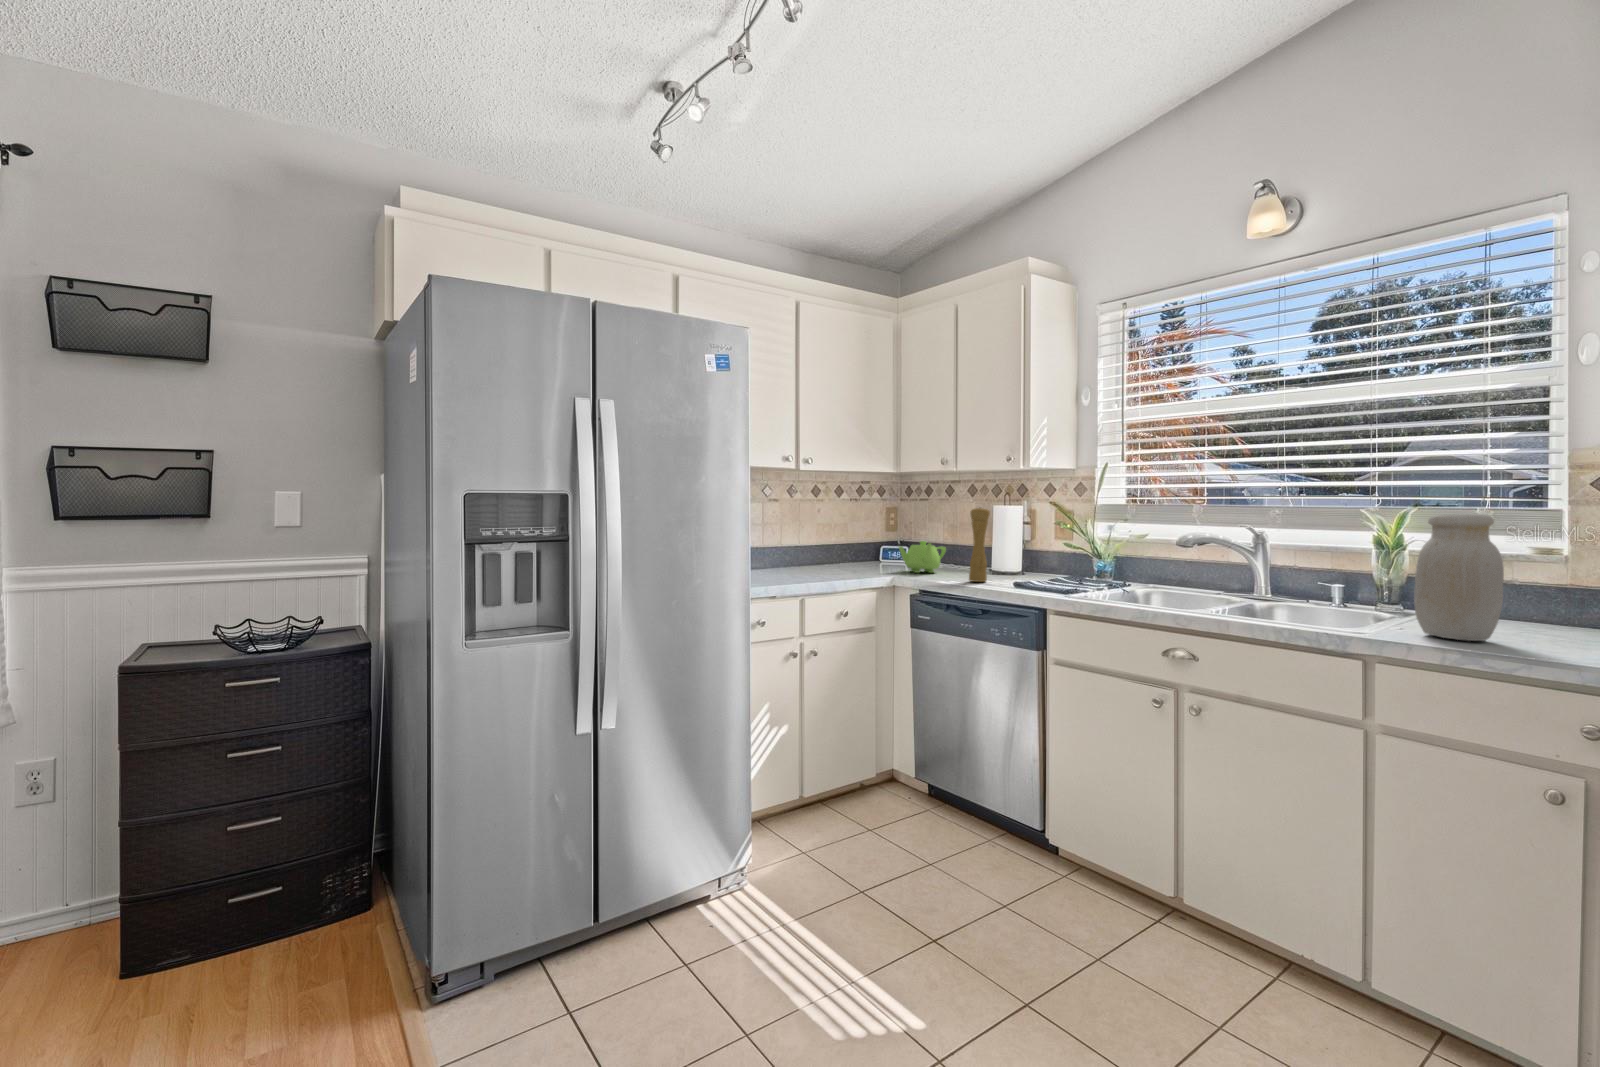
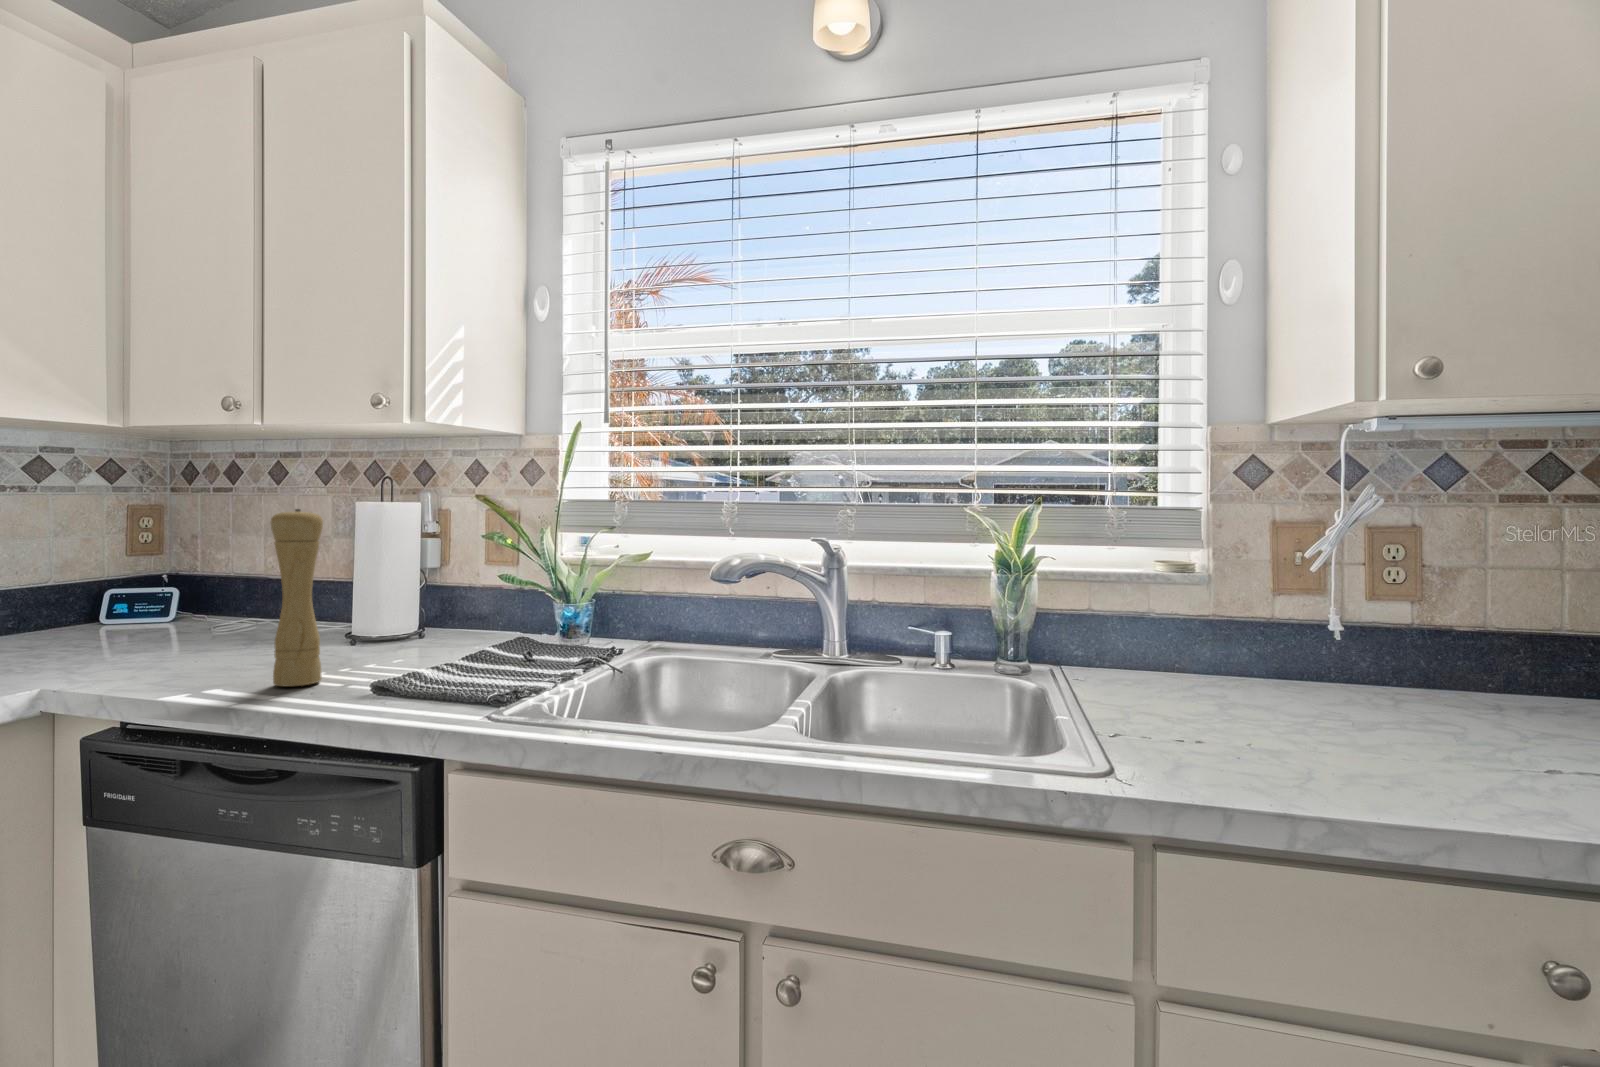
jar: present [1414,514,1504,641] -> none [1155,525,1298,772]
teapot: present [899,541,946,573] -> none [99,585,242,664]

